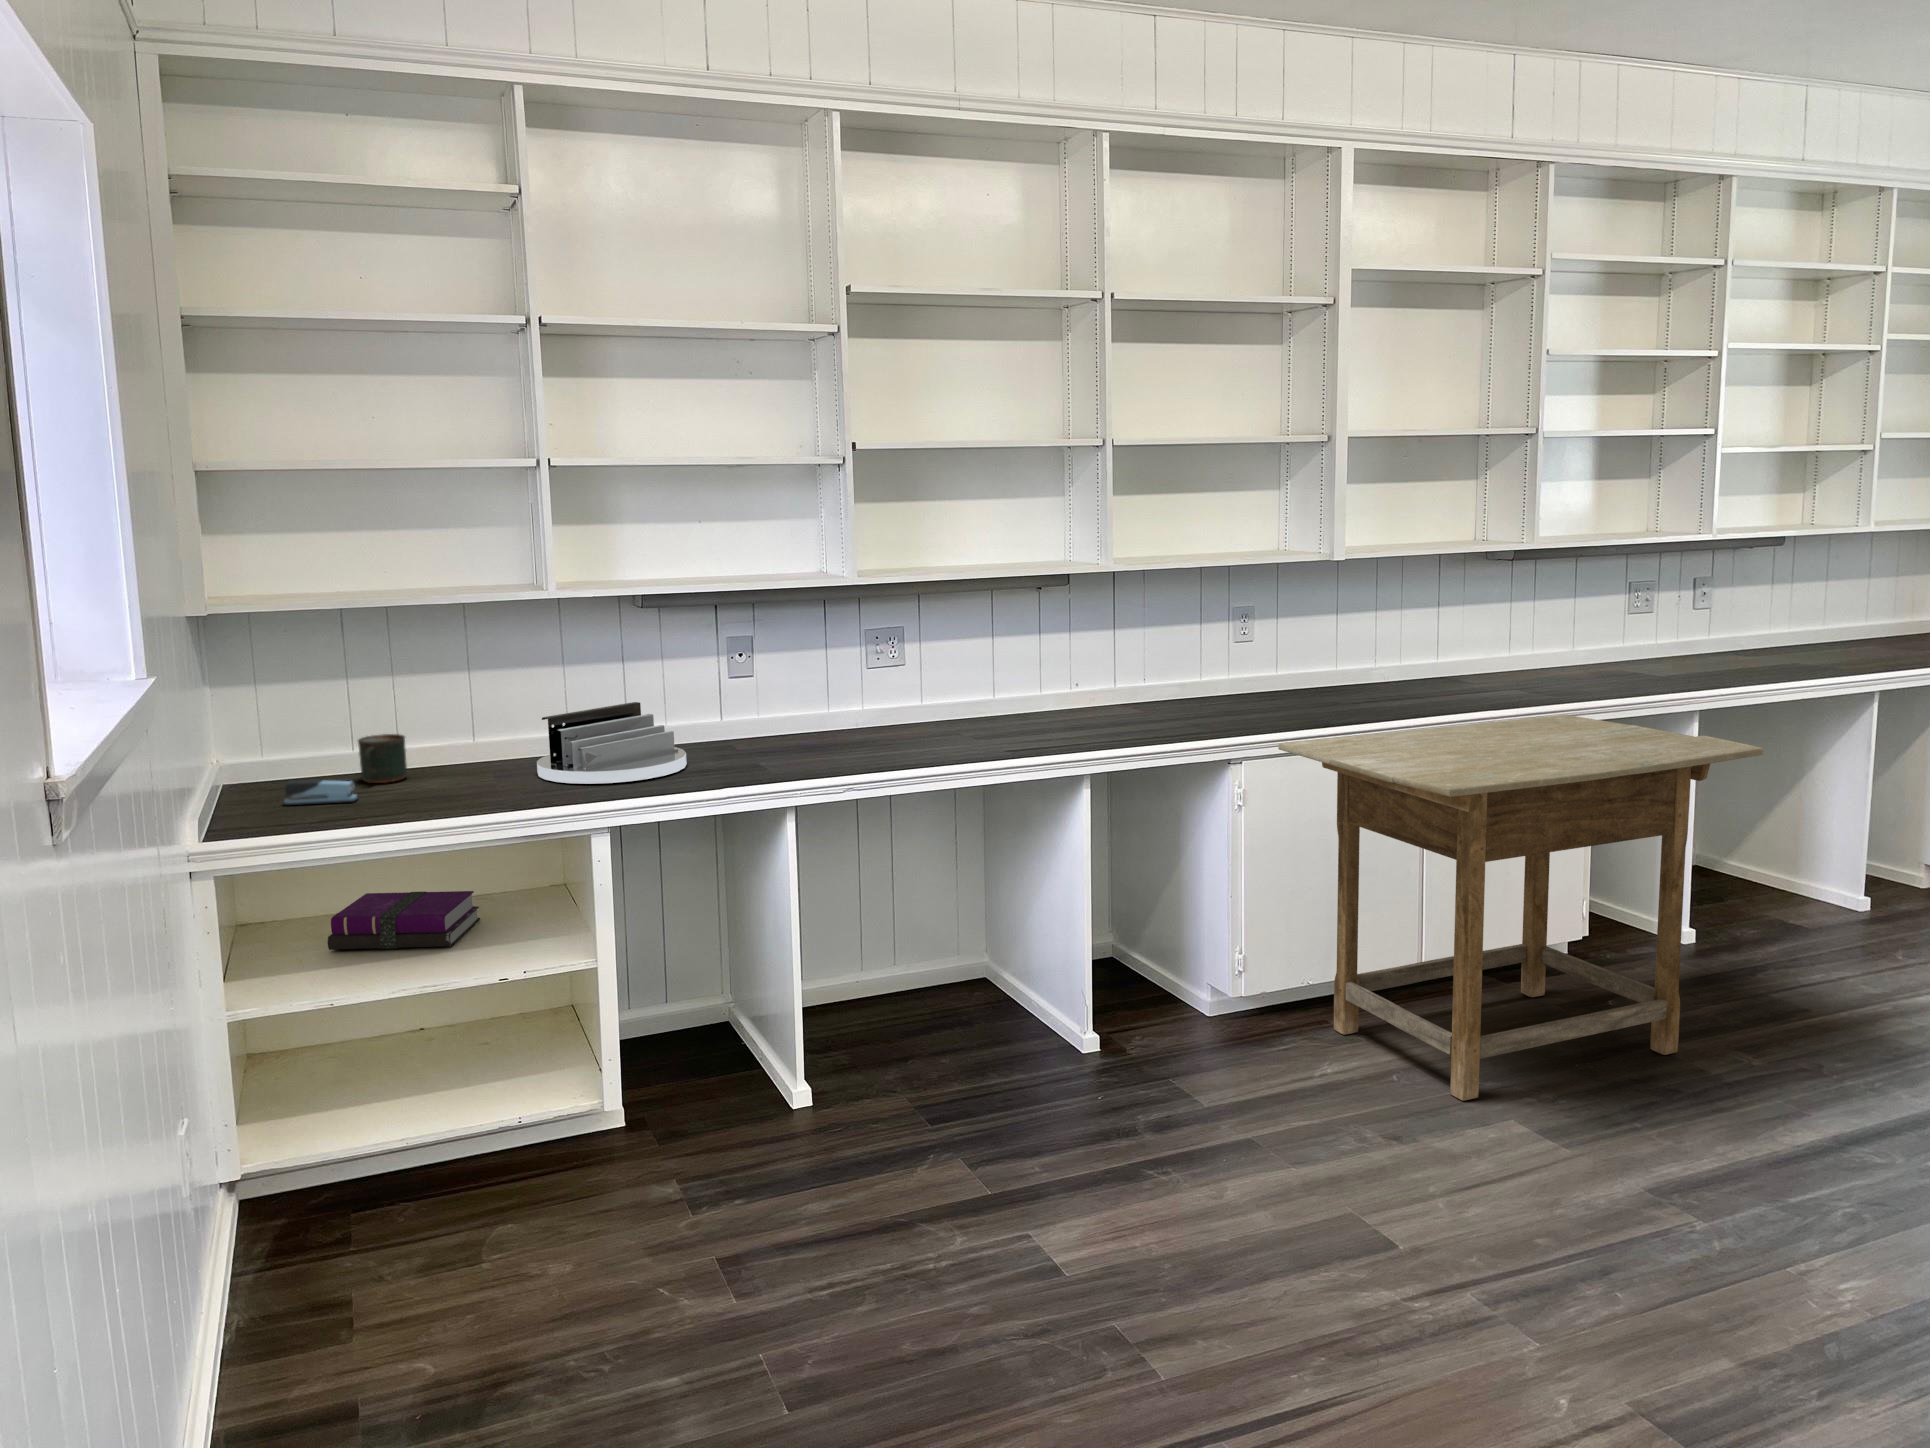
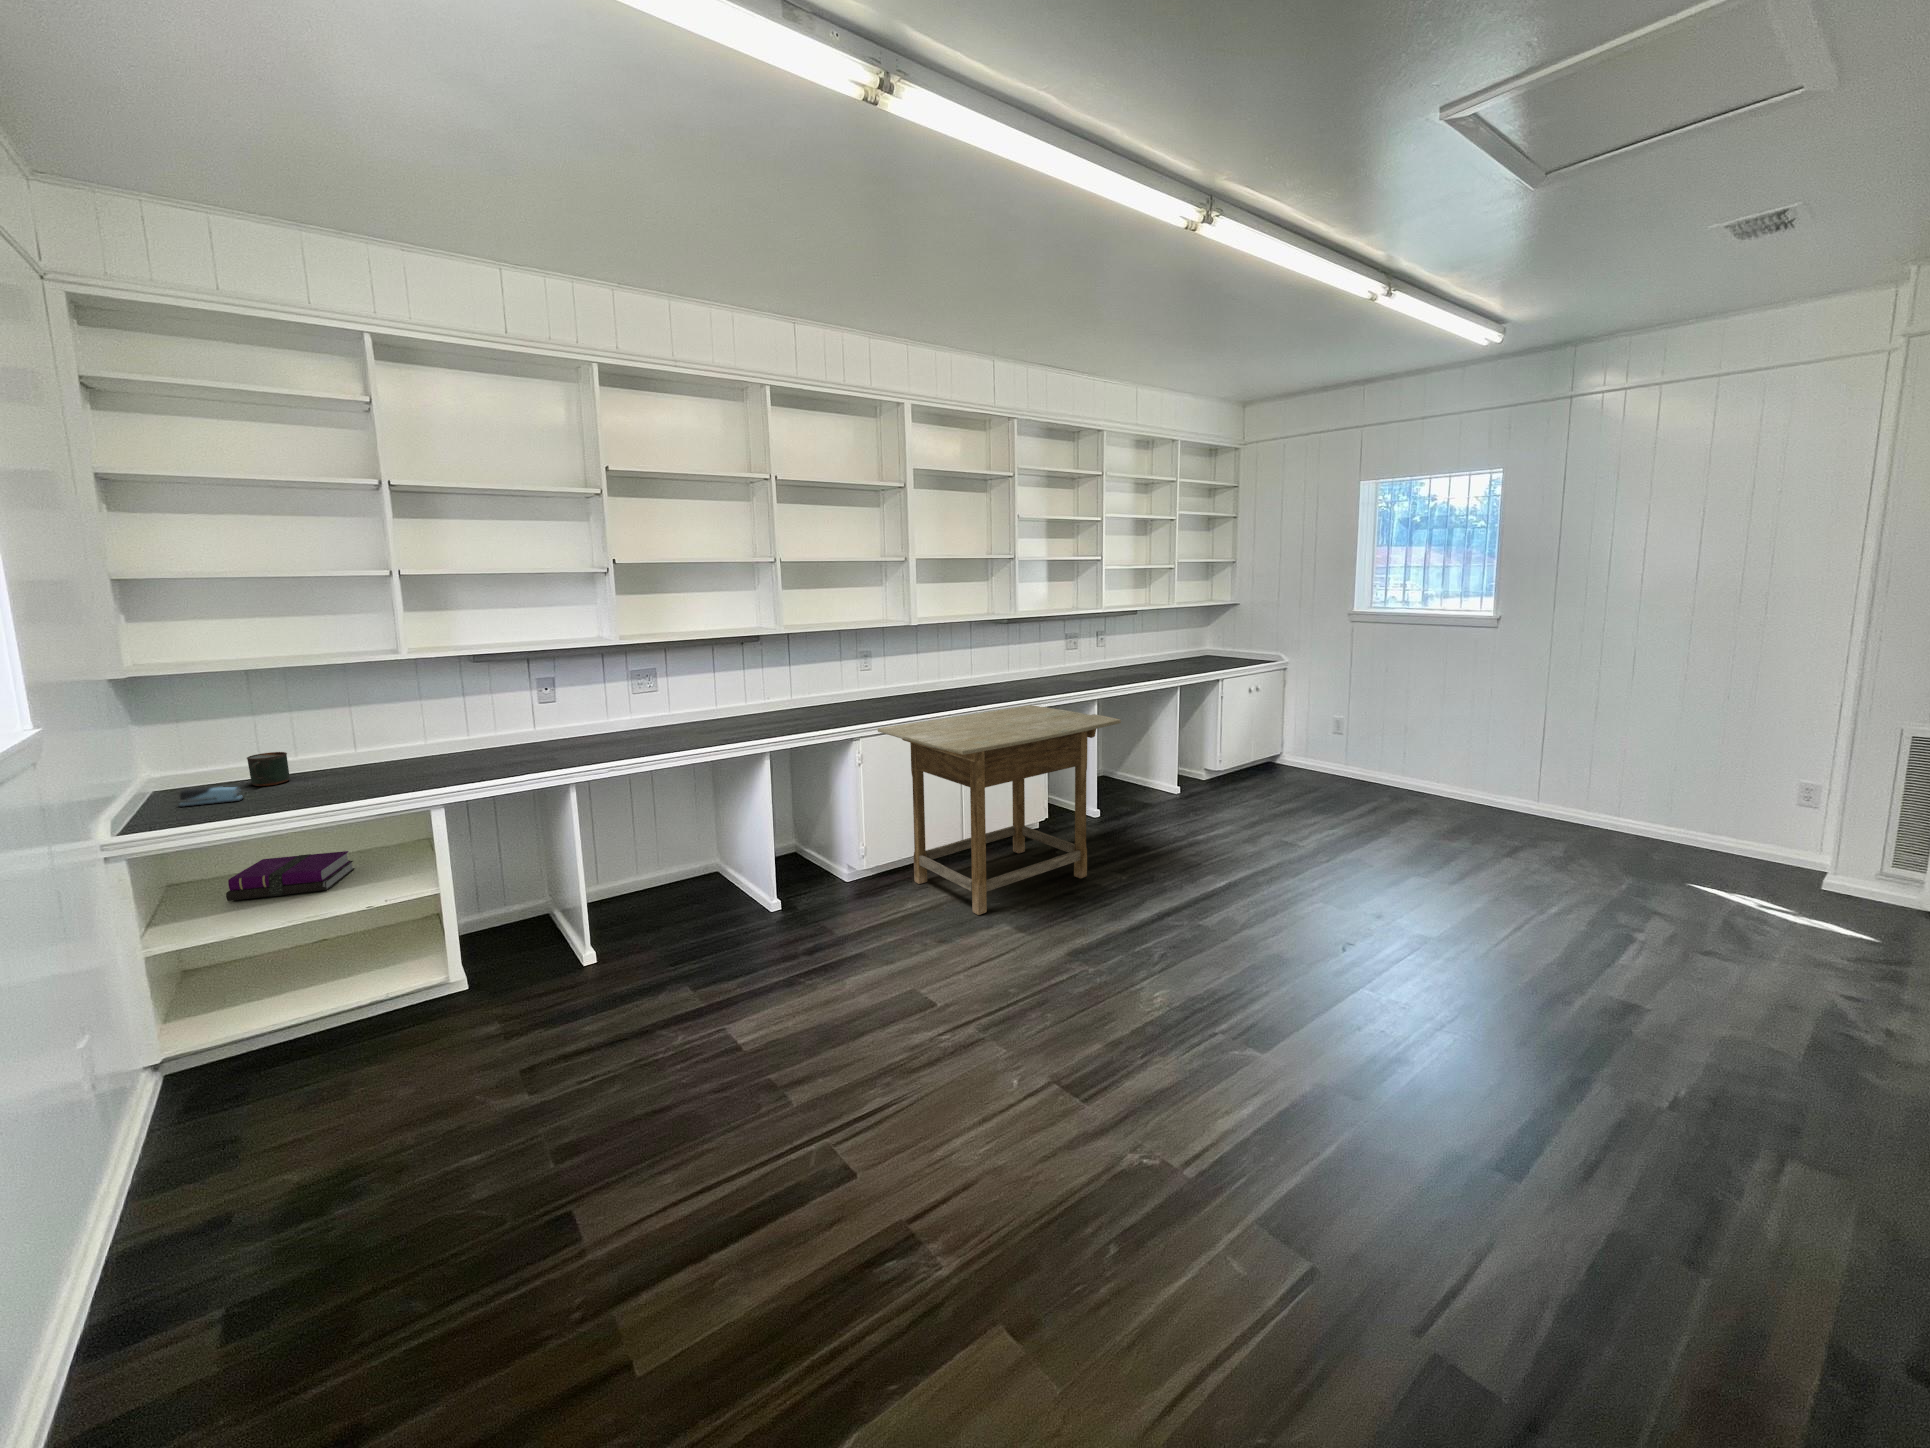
desk organizer: present [537,702,687,784] -> none [392,722,504,778]

